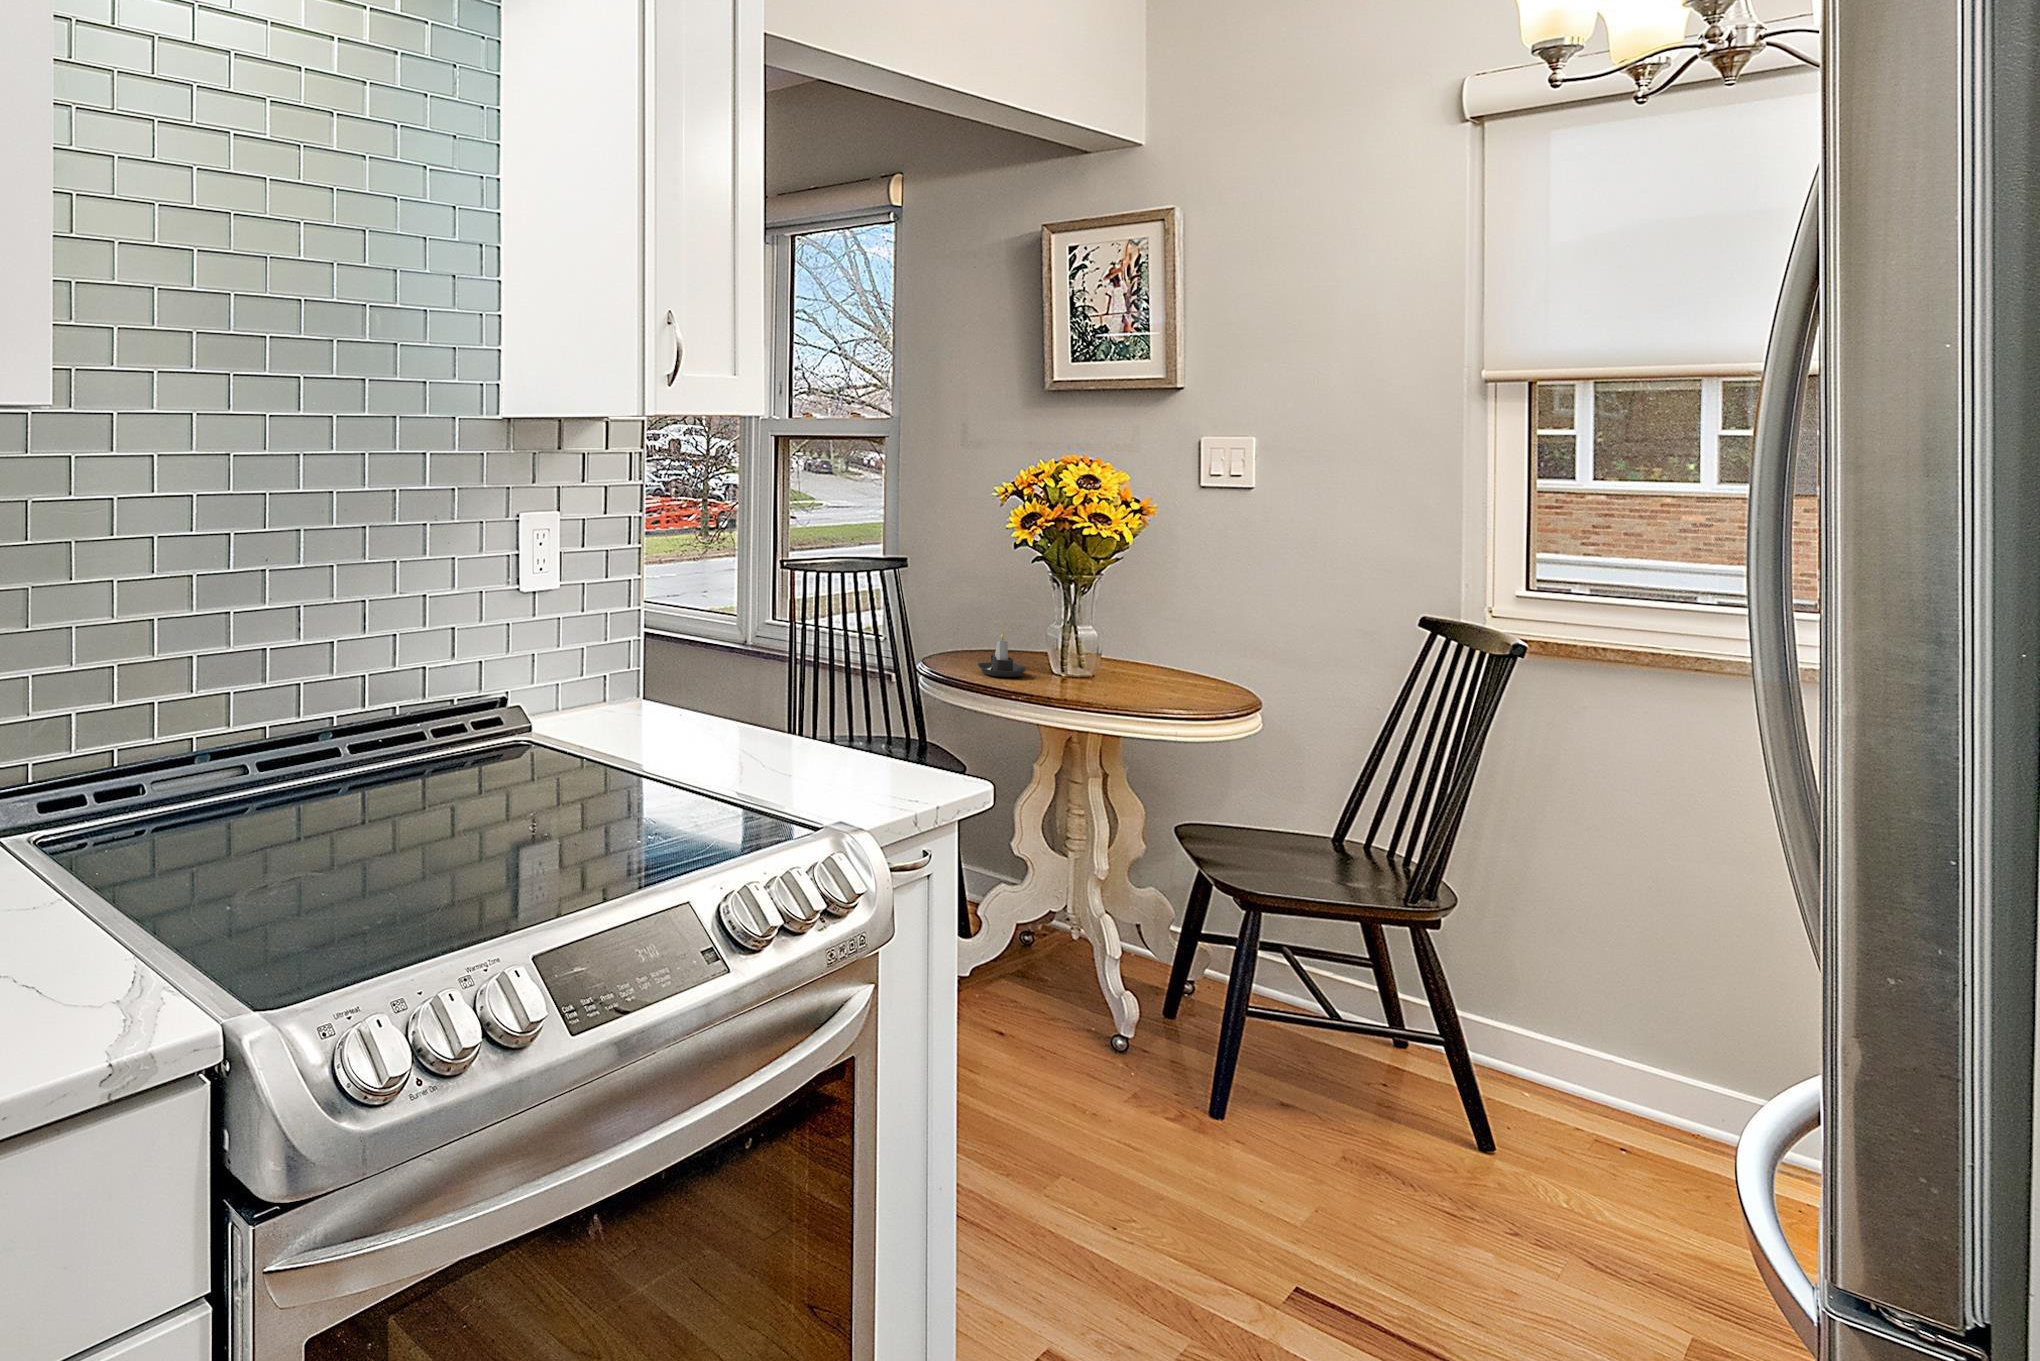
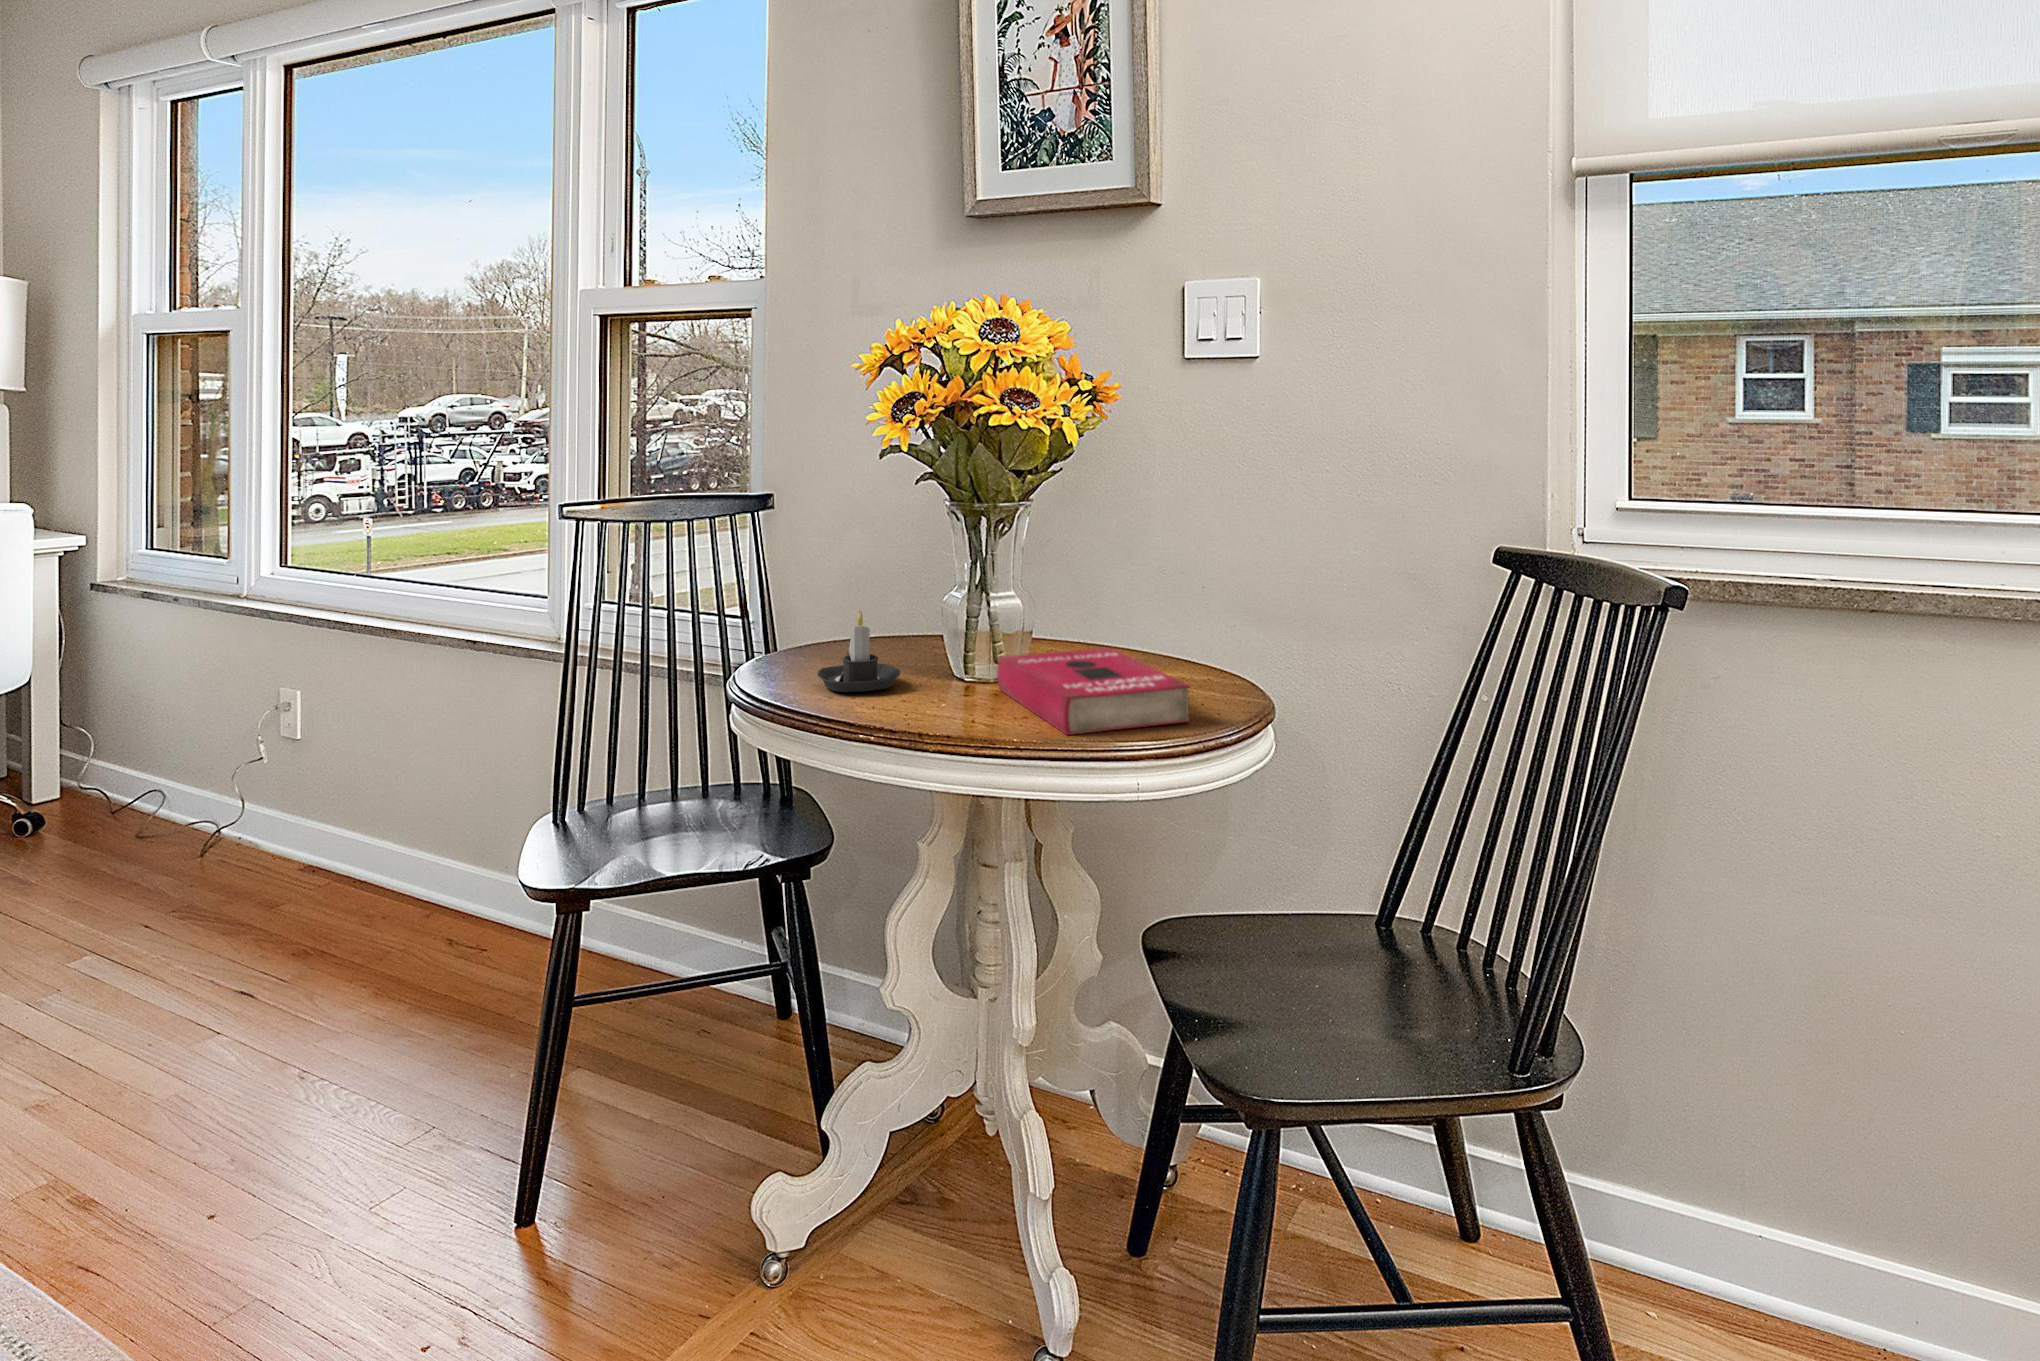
book: none [1085,663,1209,705] -> present [997,648,1190,735]

